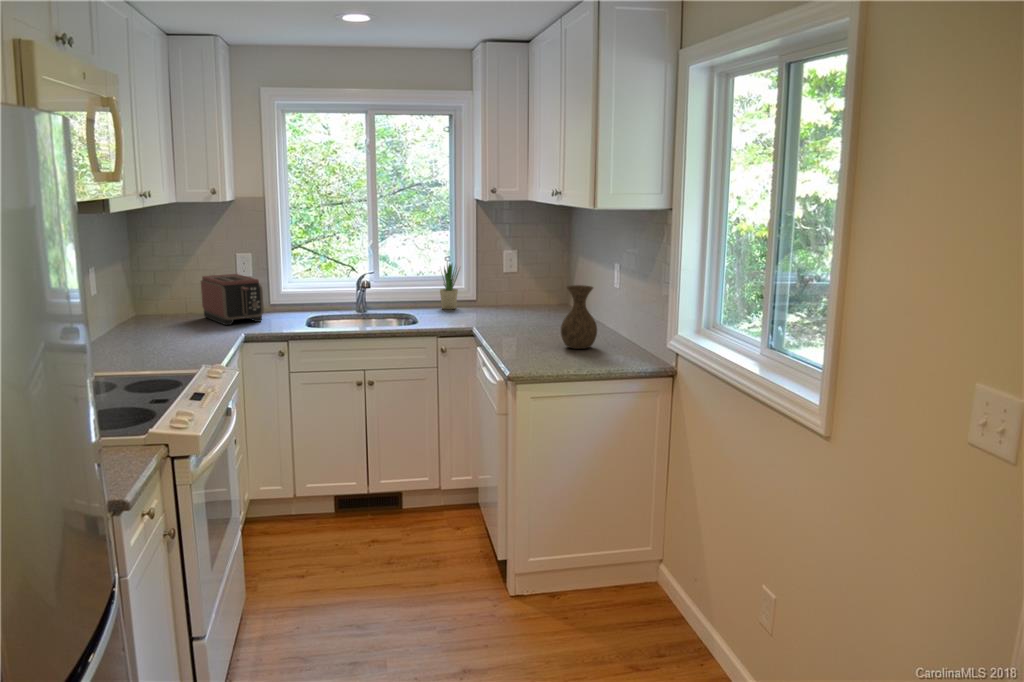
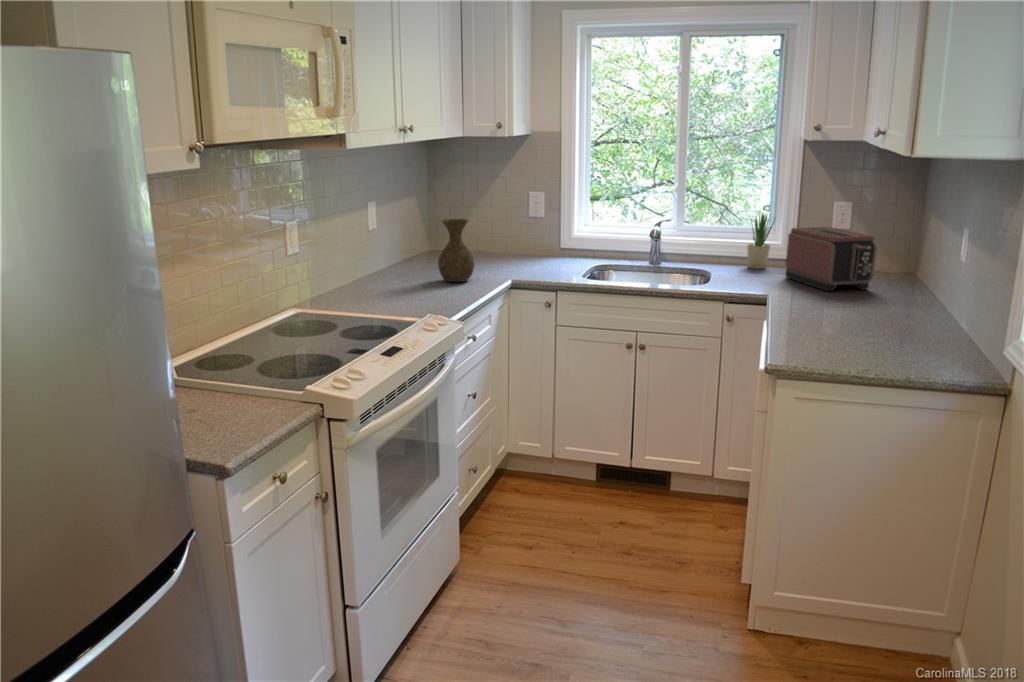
toaster: present [201,274,264,325] -> present [786,227,877,291]
vase: present [561,285,597,349] -> present [438,219,474,282]

